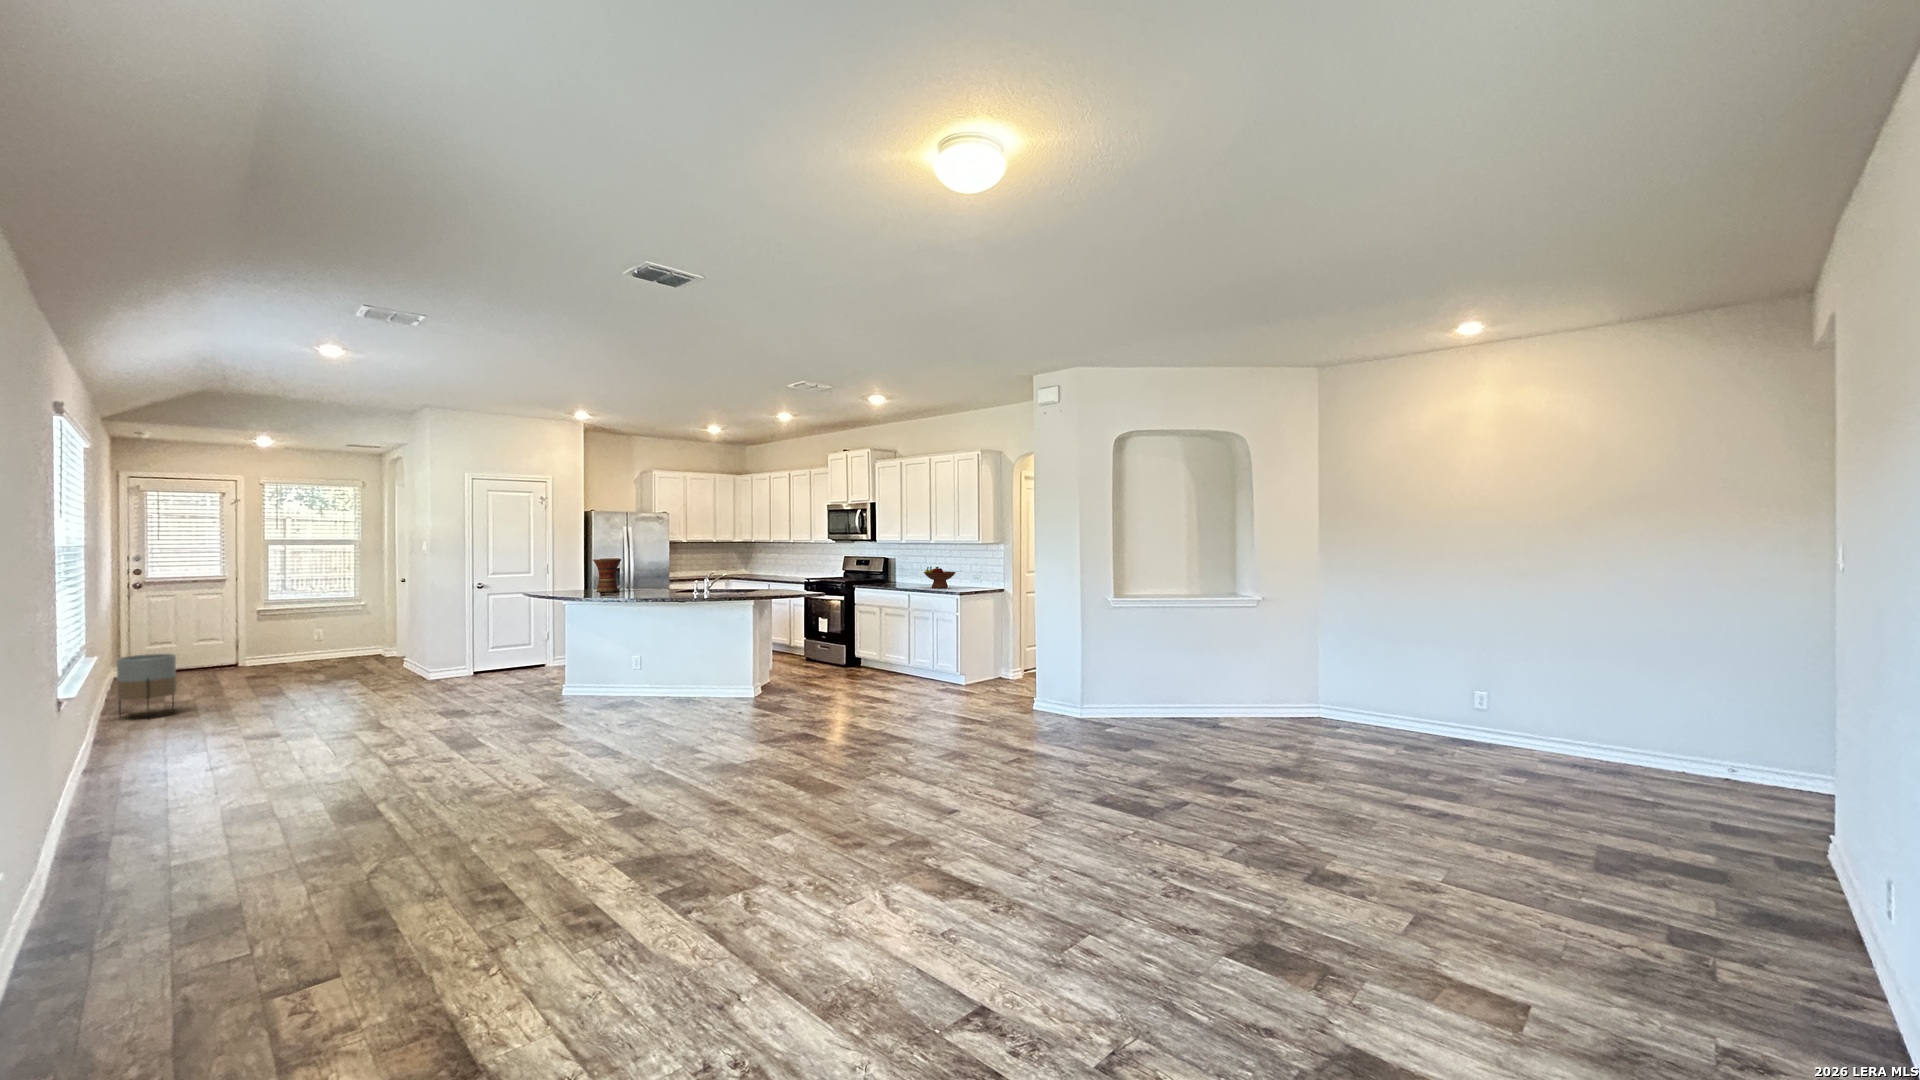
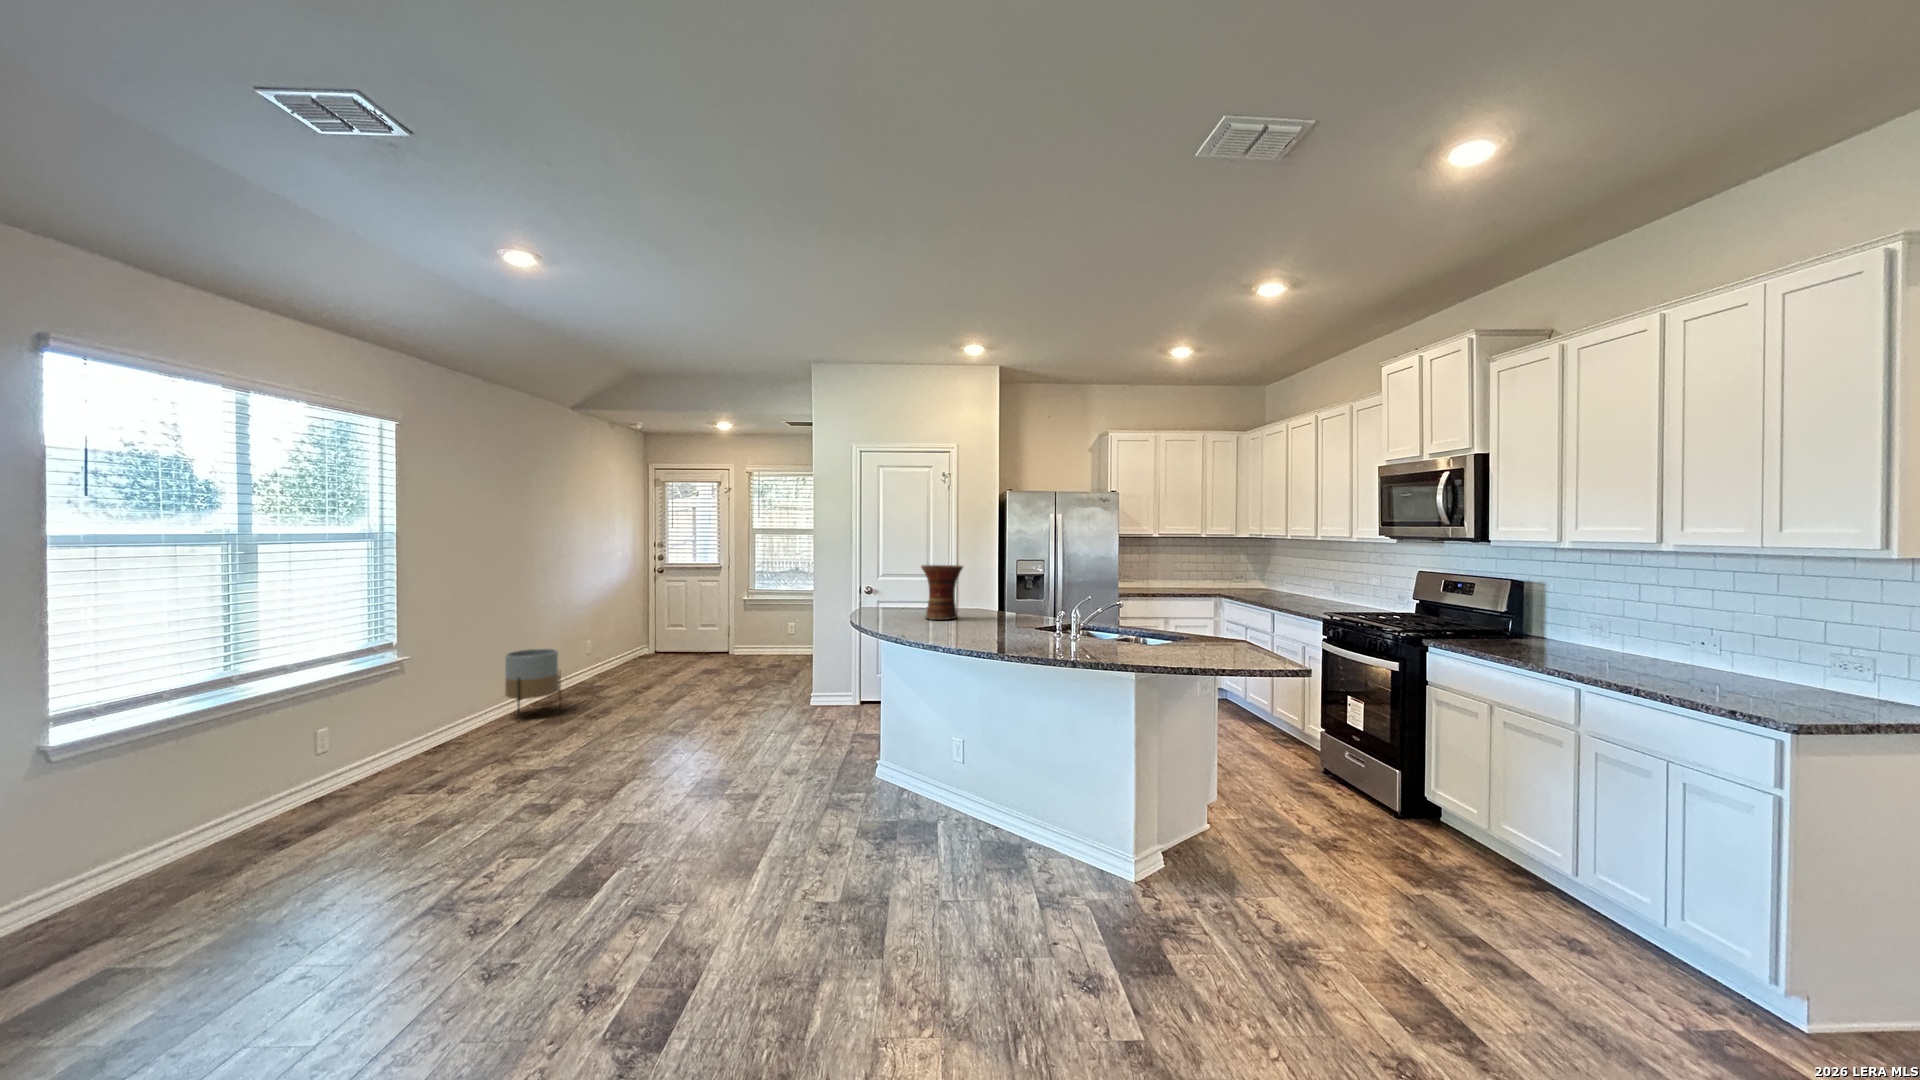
fruit bowl: present [924,567,956,588] -> none [1651,622,1791,691]

